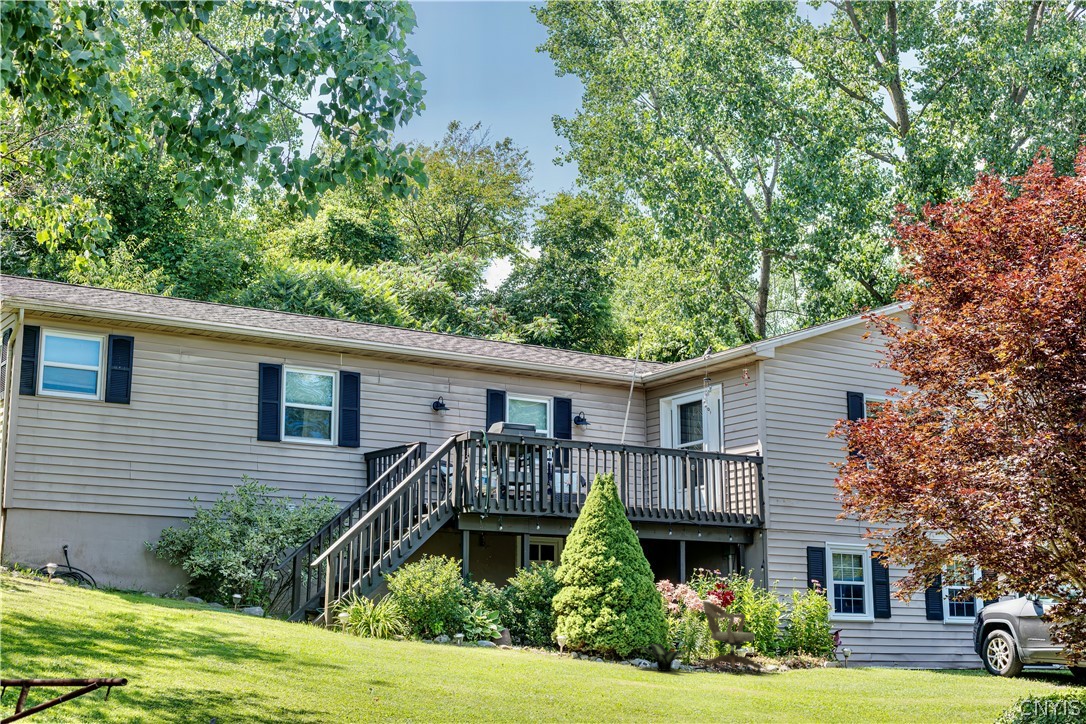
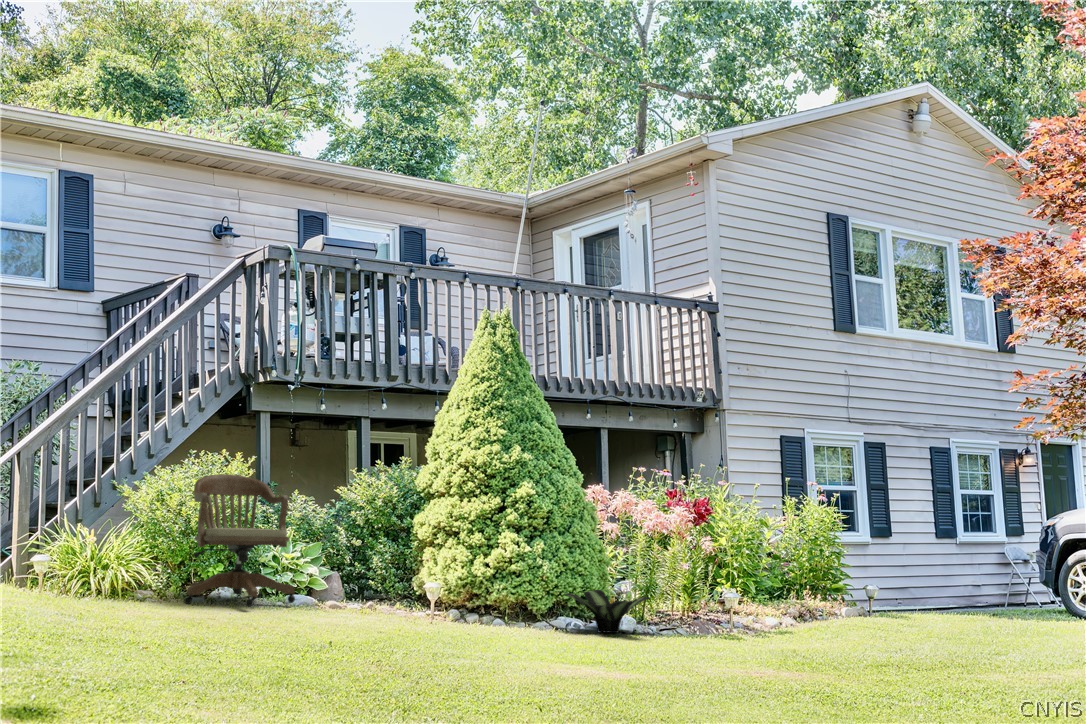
chair: present [703,601,761,673] -> present [184,474,295,607]

